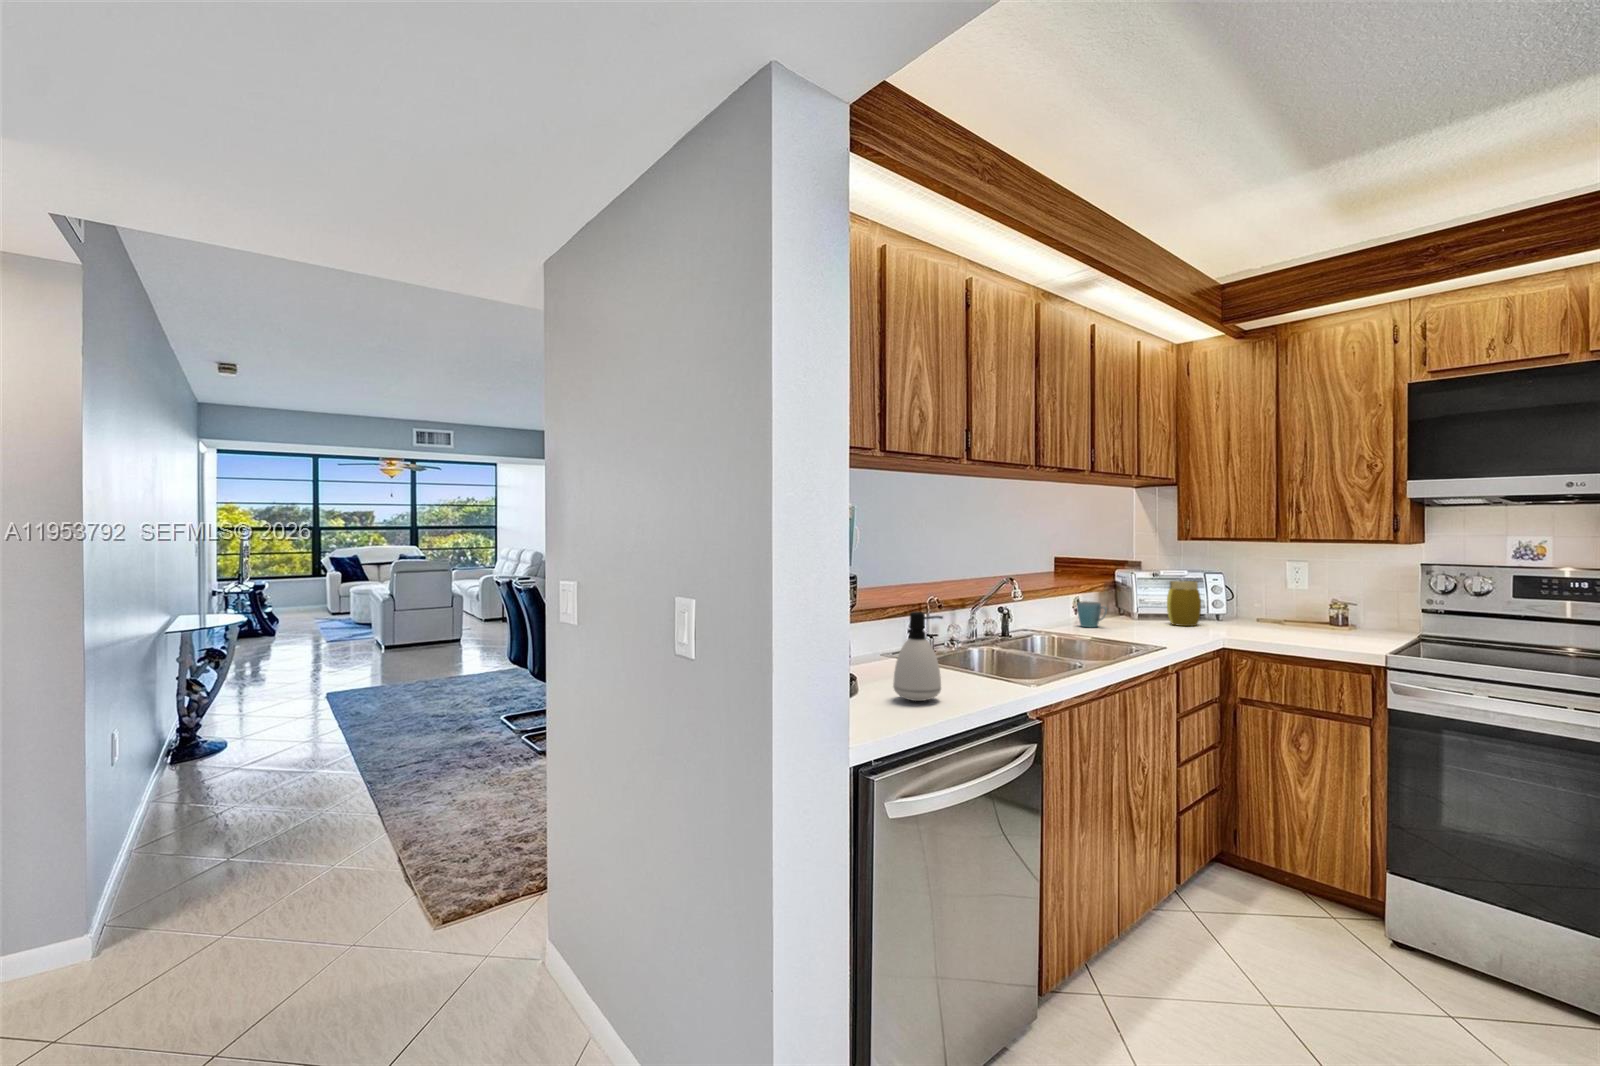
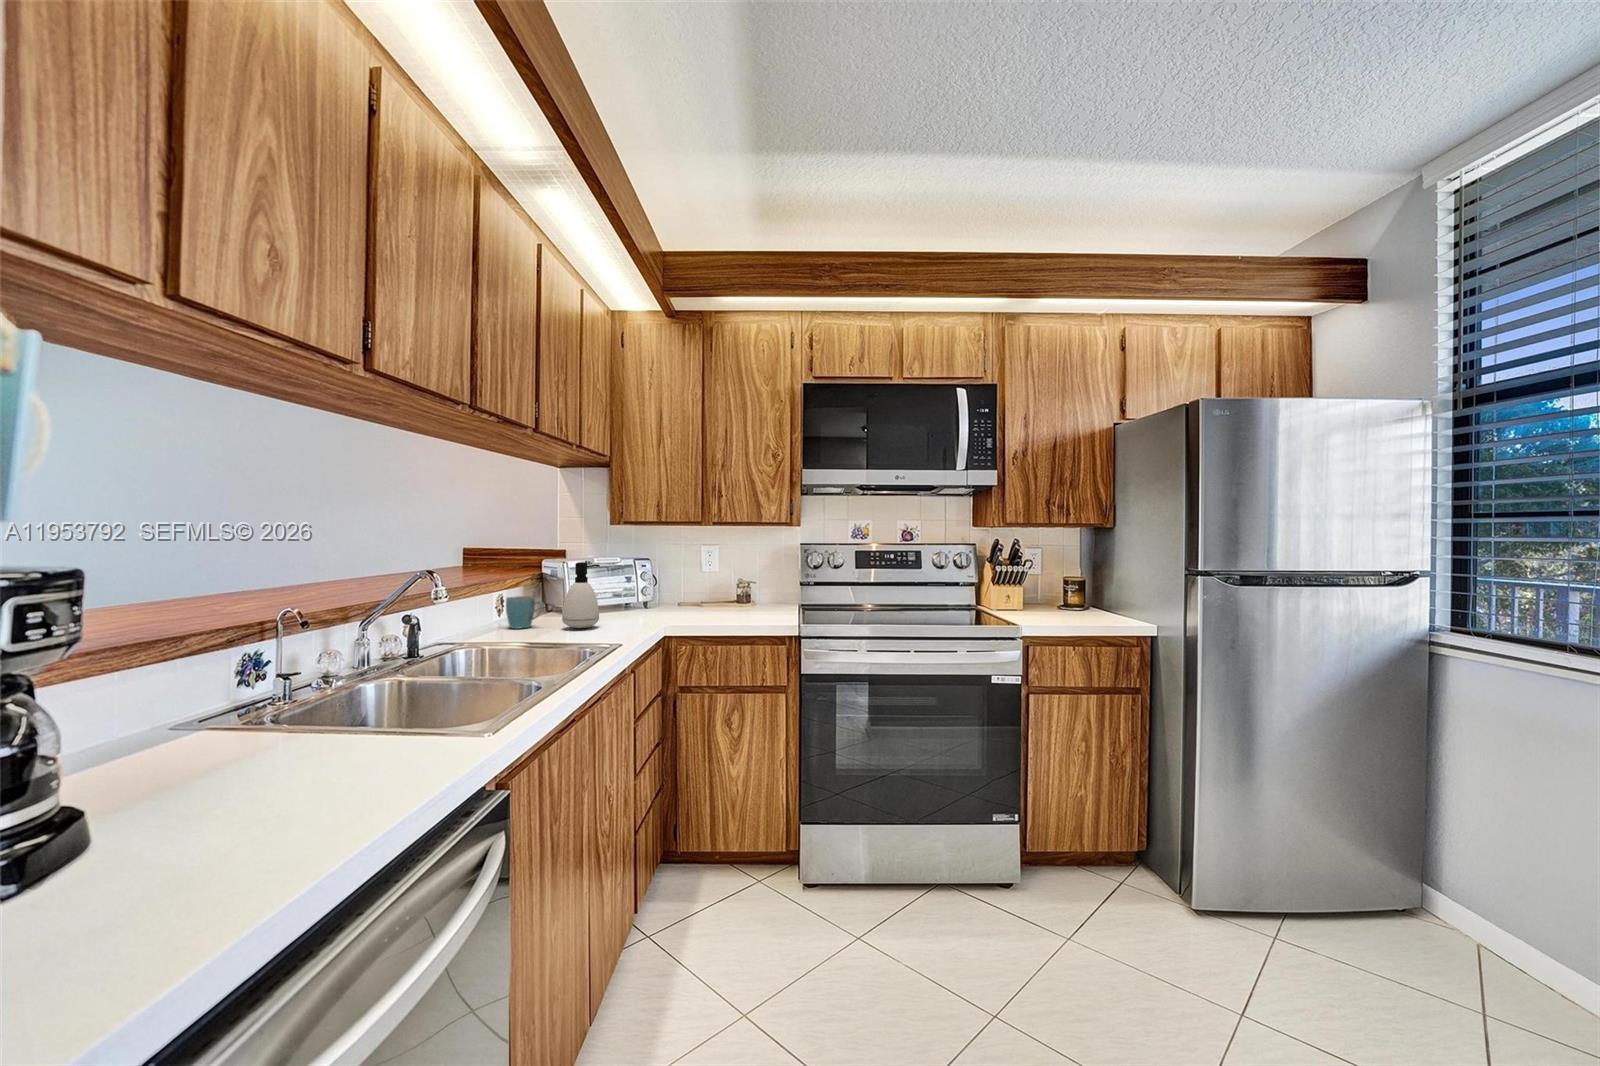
jar: present [1167,581,1201,626] -> none [604,567,639,616]
soap dispenser: present [893,612,943,701] -> present [562,562,600,628]

